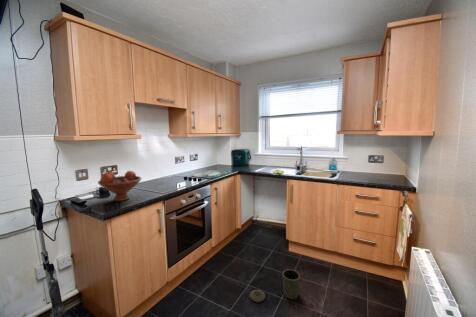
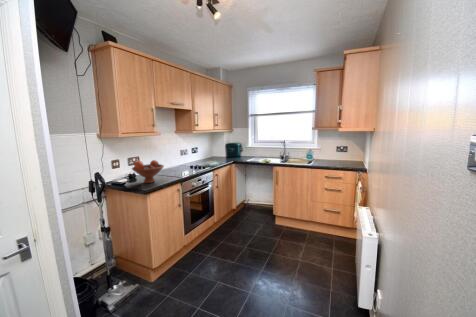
trash can: present [250,269,300,303] -> none [248,233,285,257]

